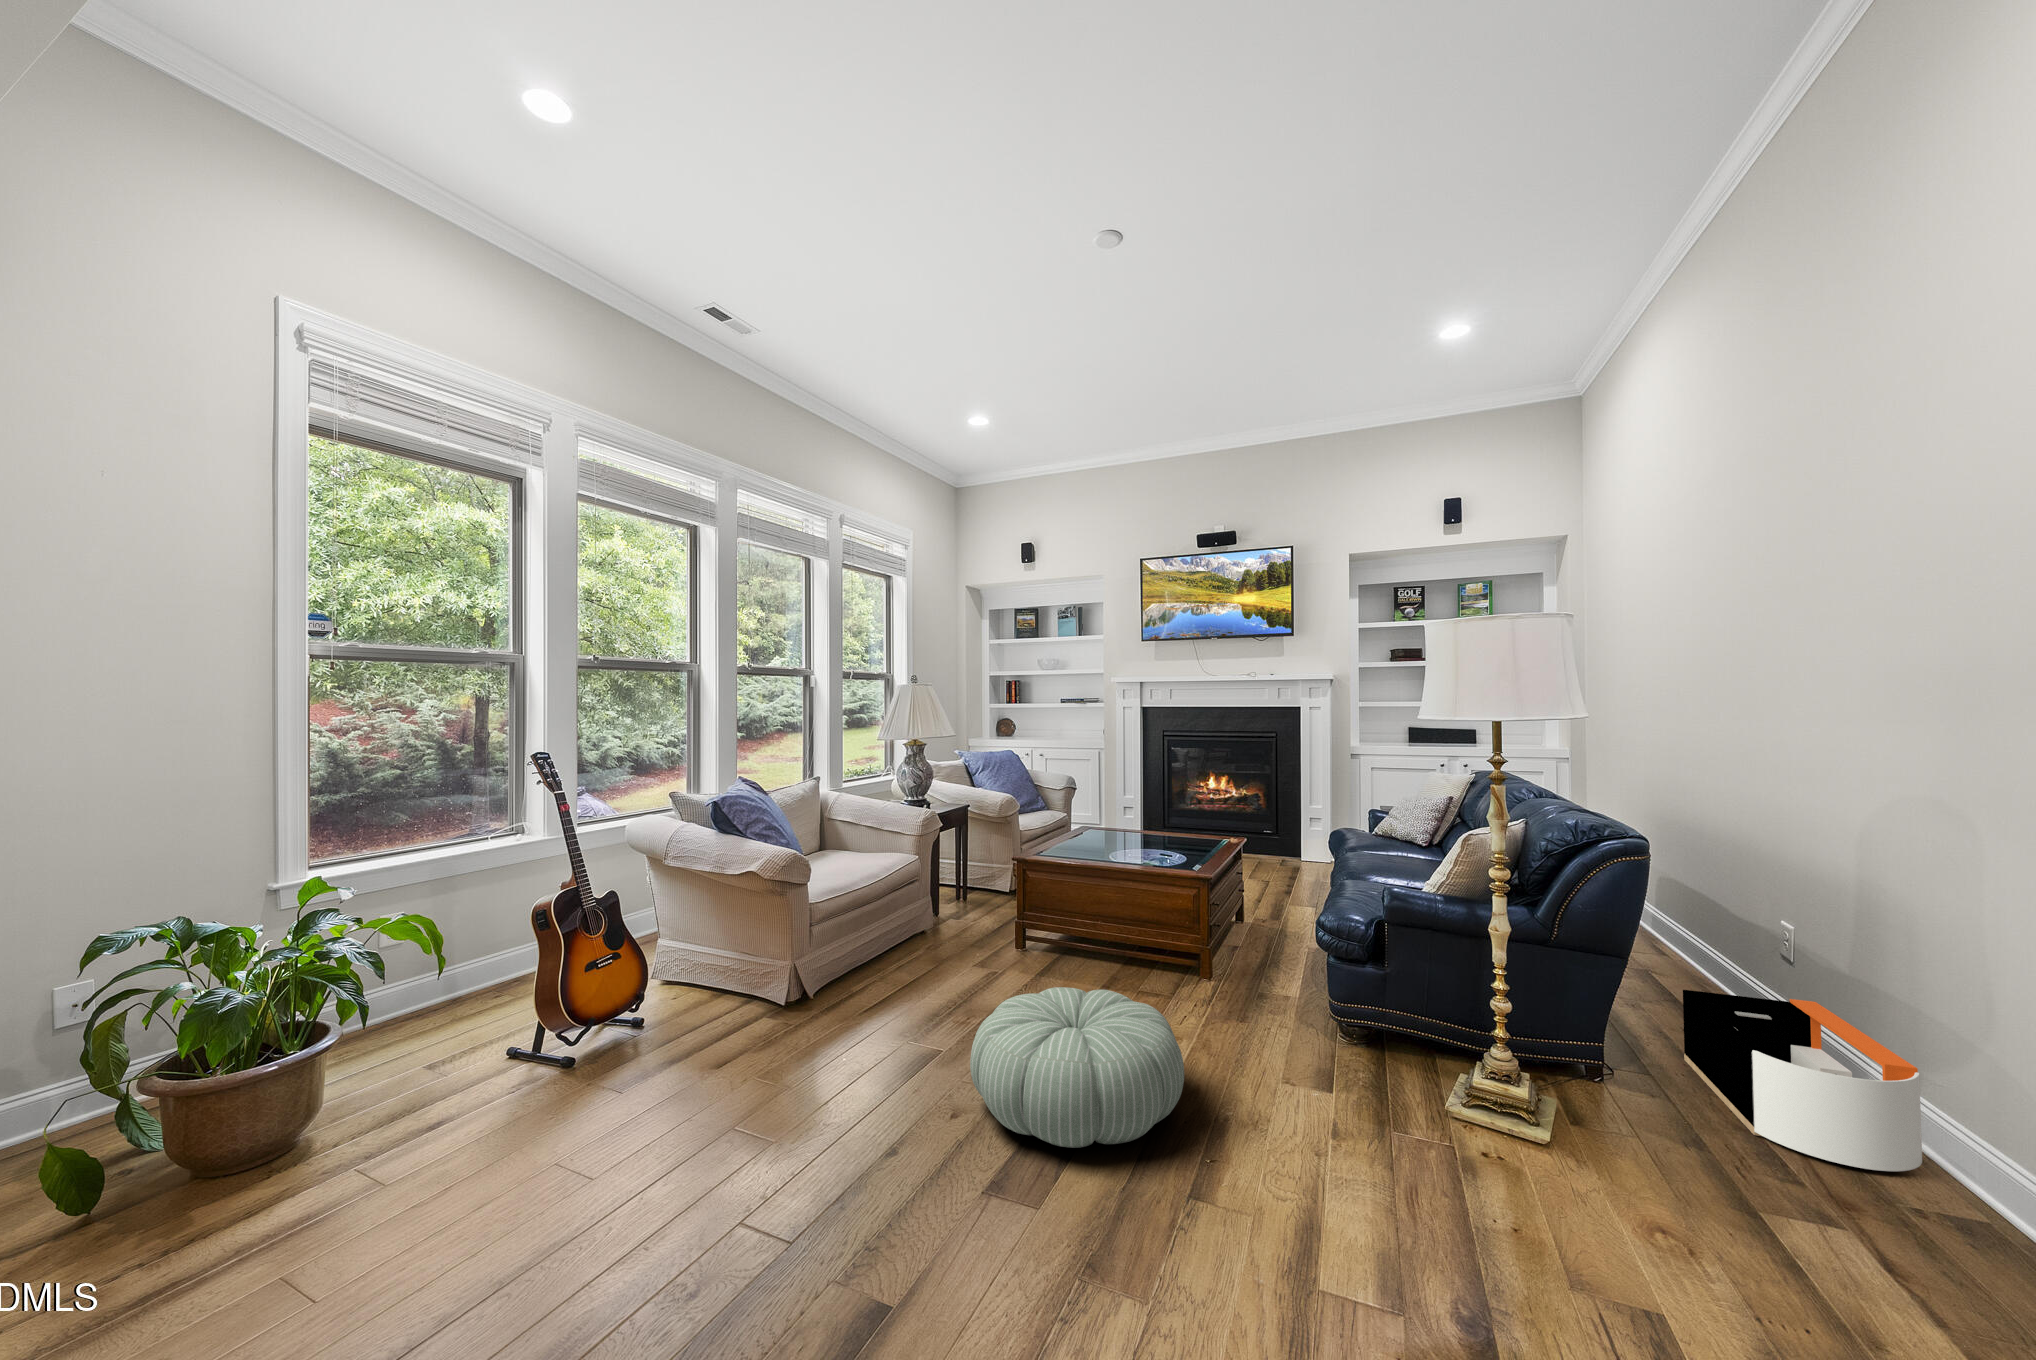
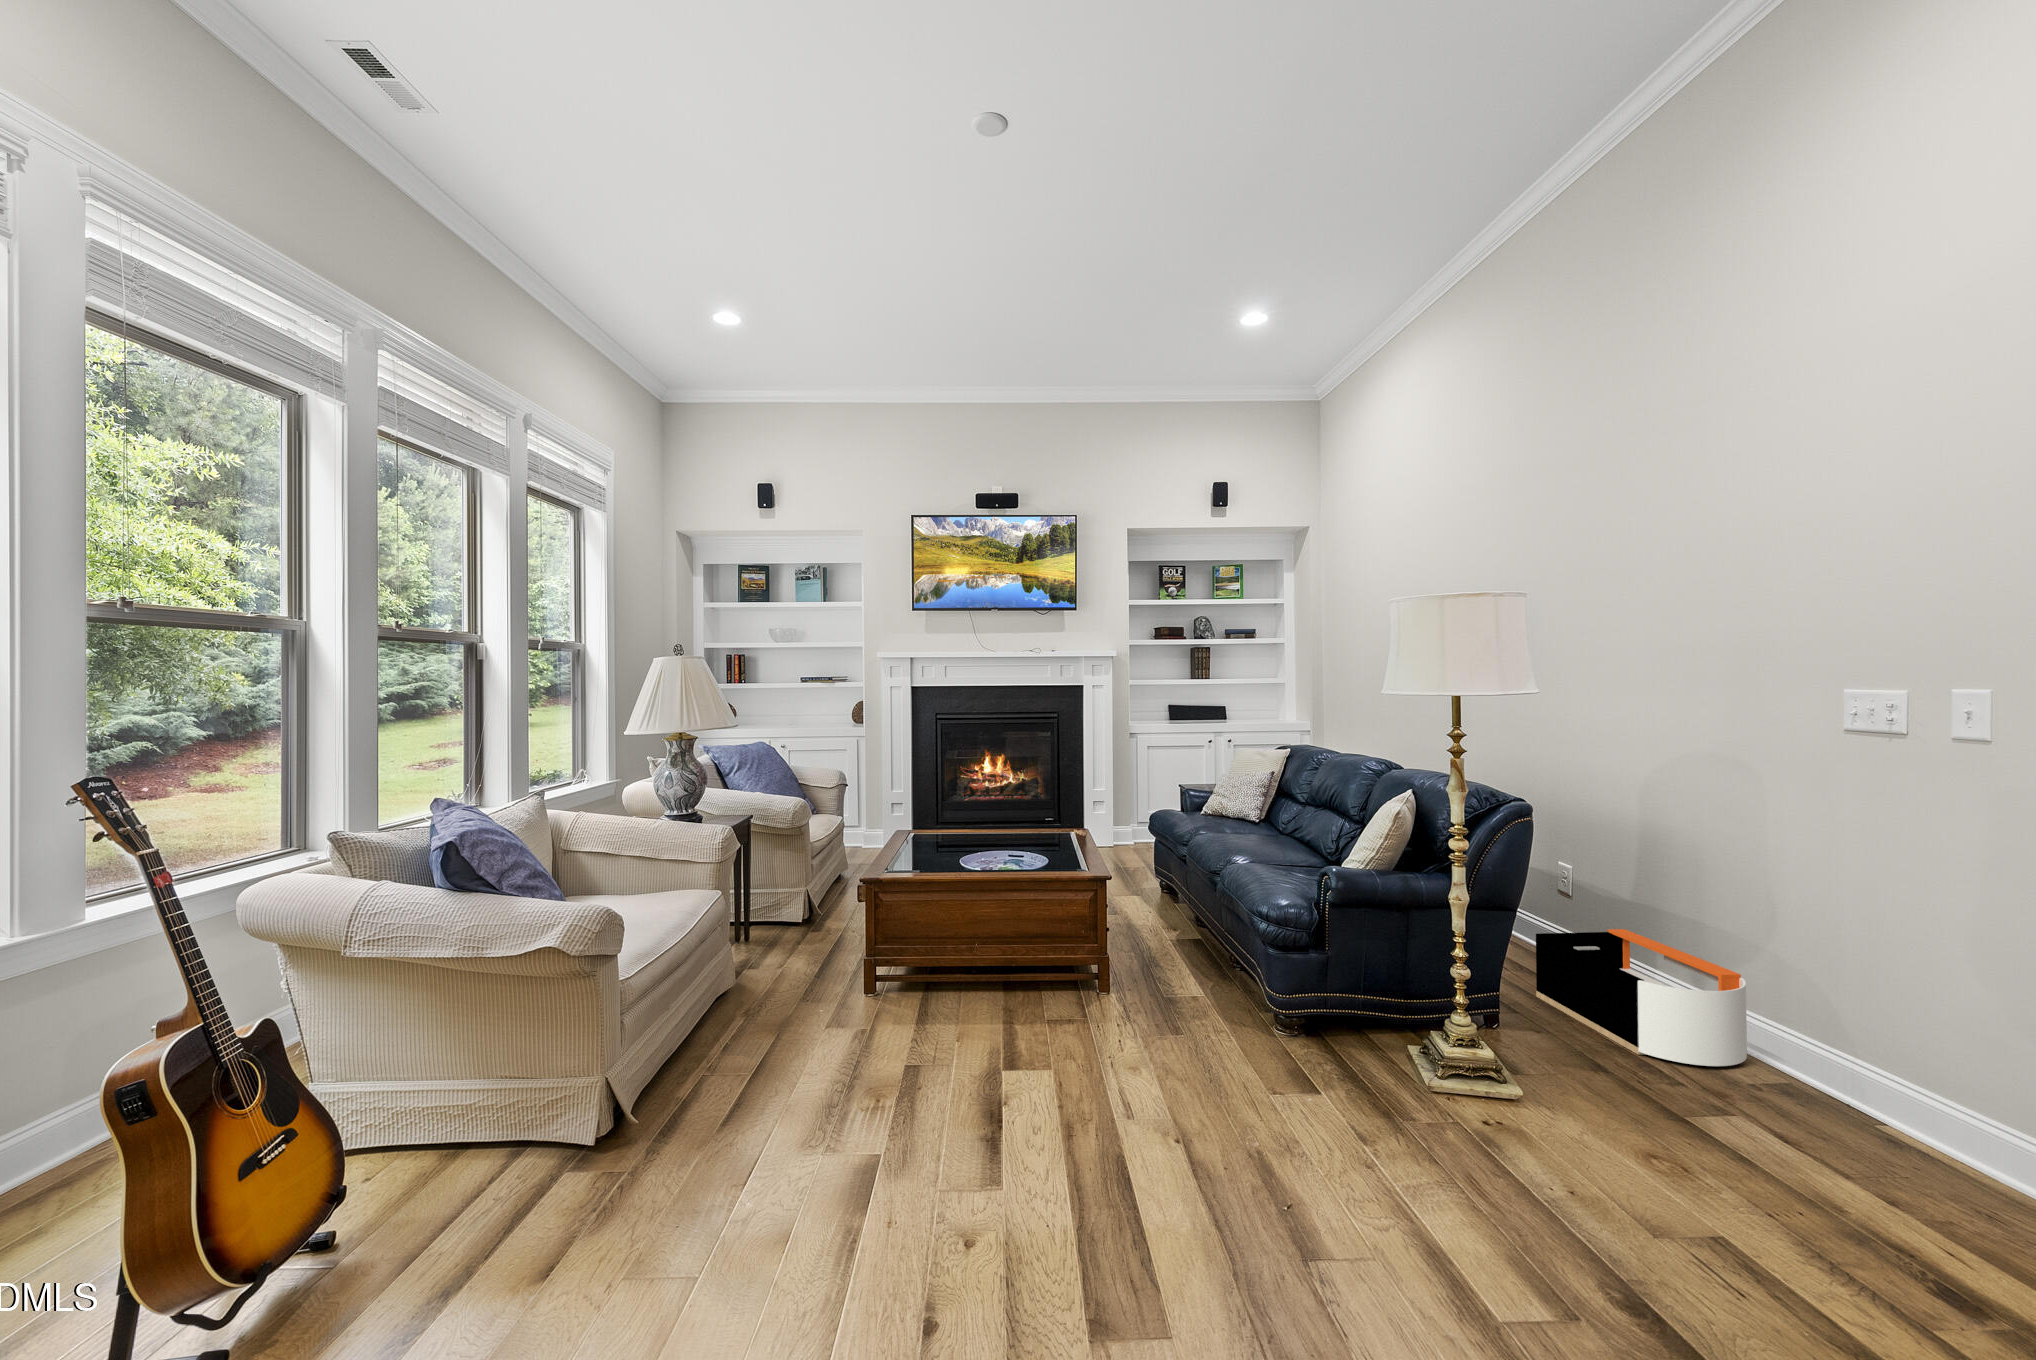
pouf: present [970,987,1184,1148] -> none [965,1031,1231,1246]

